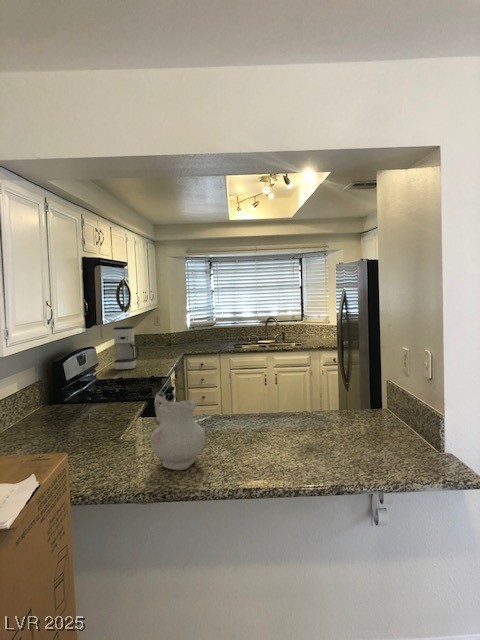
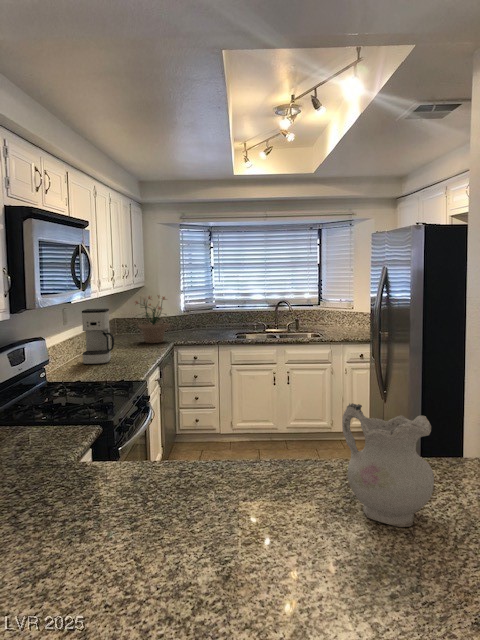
potted plant: none [150,314,181,354] -> present [136,296,168,343]
ceramic pitcher: present [151,392,205,470] -> present [342,403,434,527]

